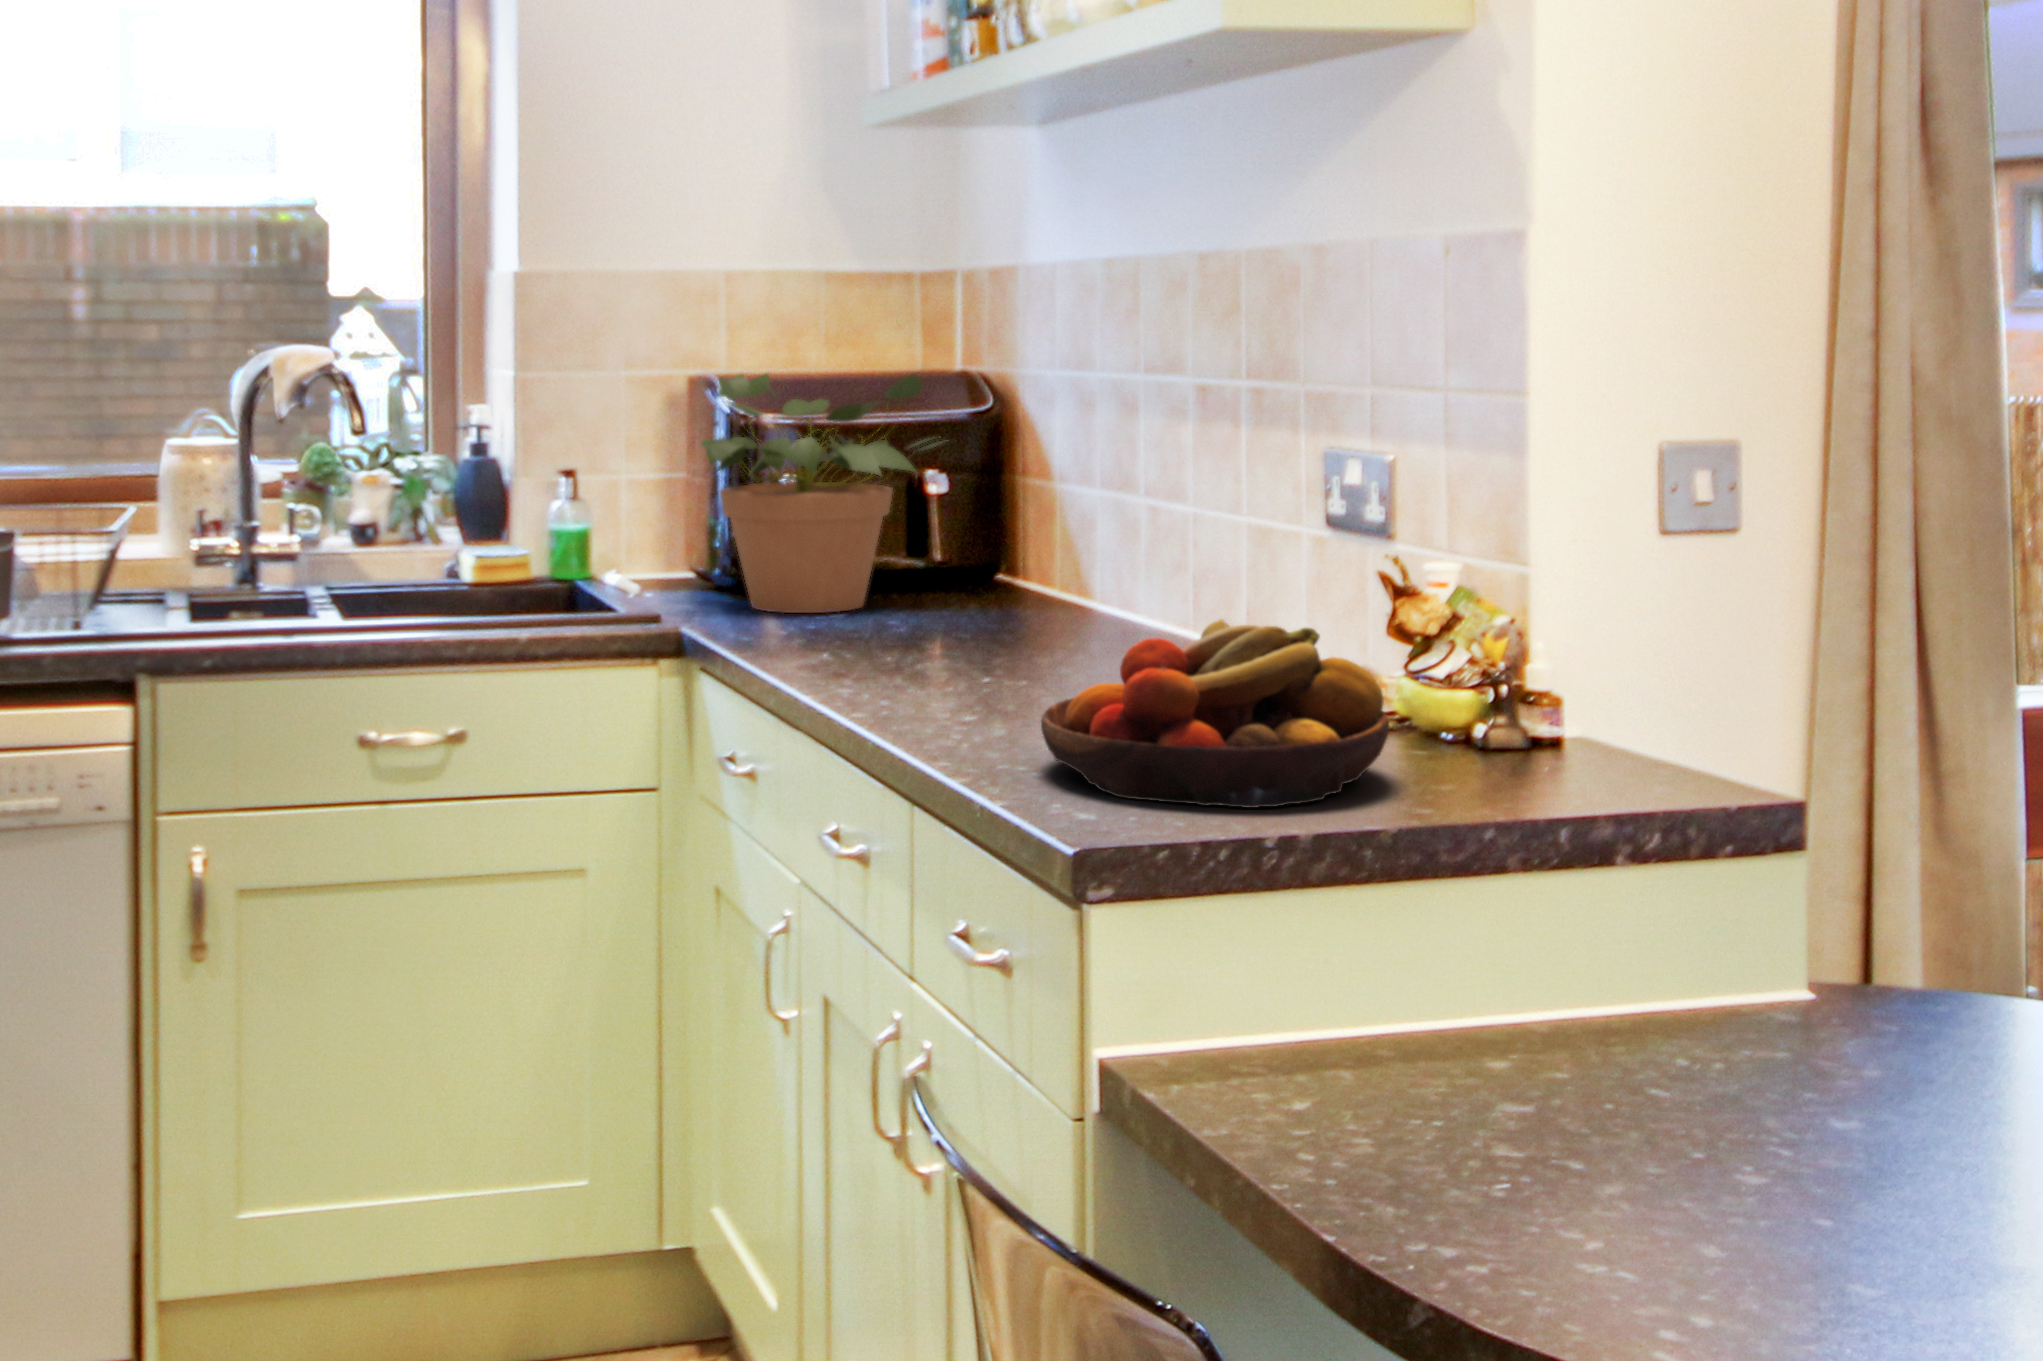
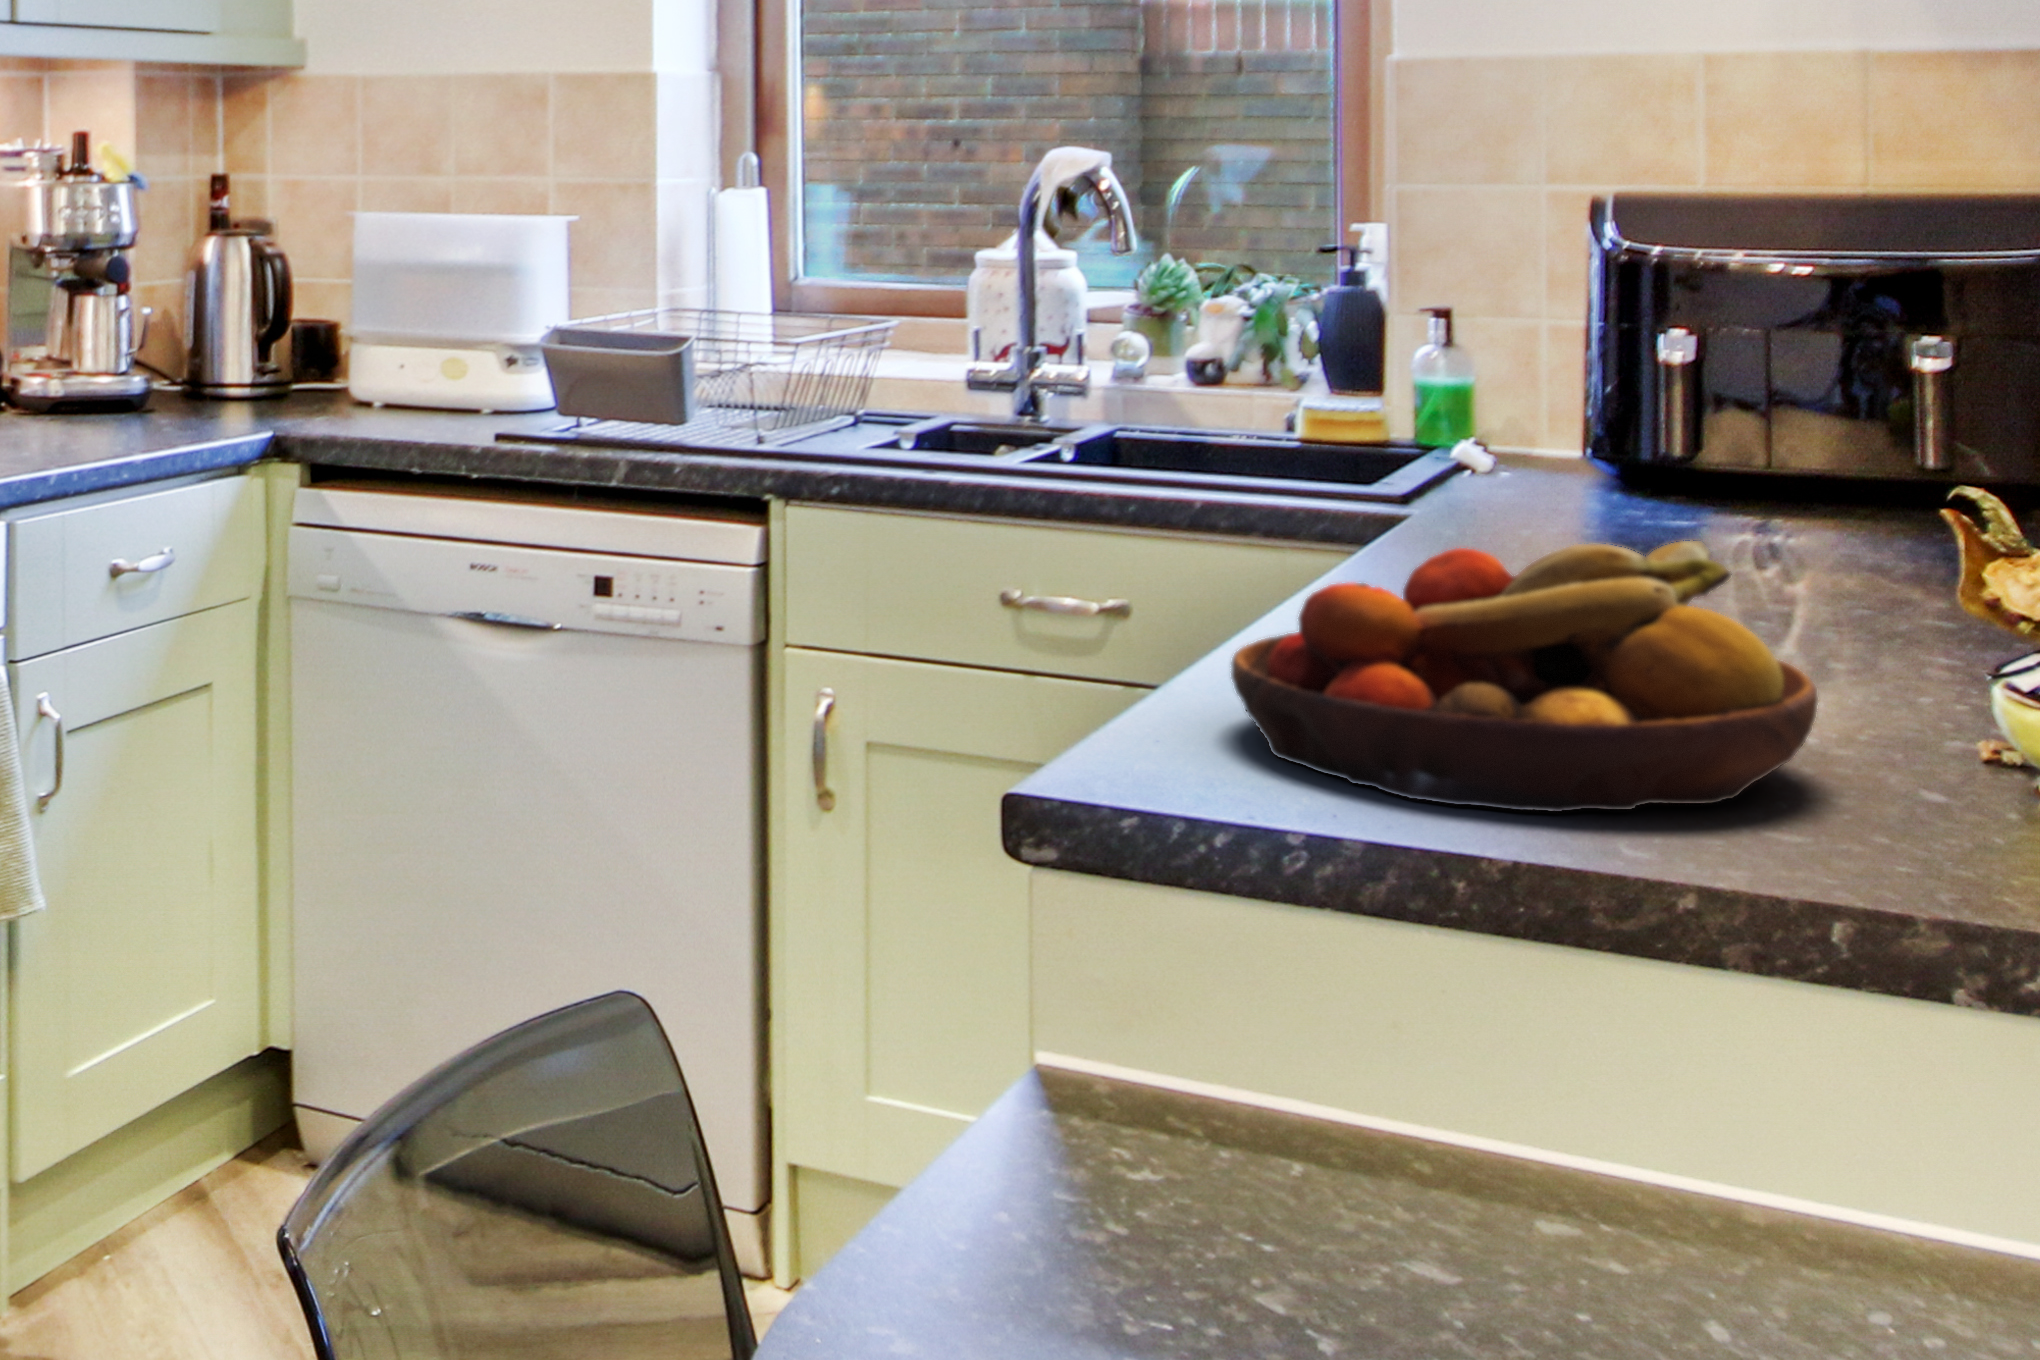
potted plant: present [700,374,942,613] -> none [1483,166,1967,513]

